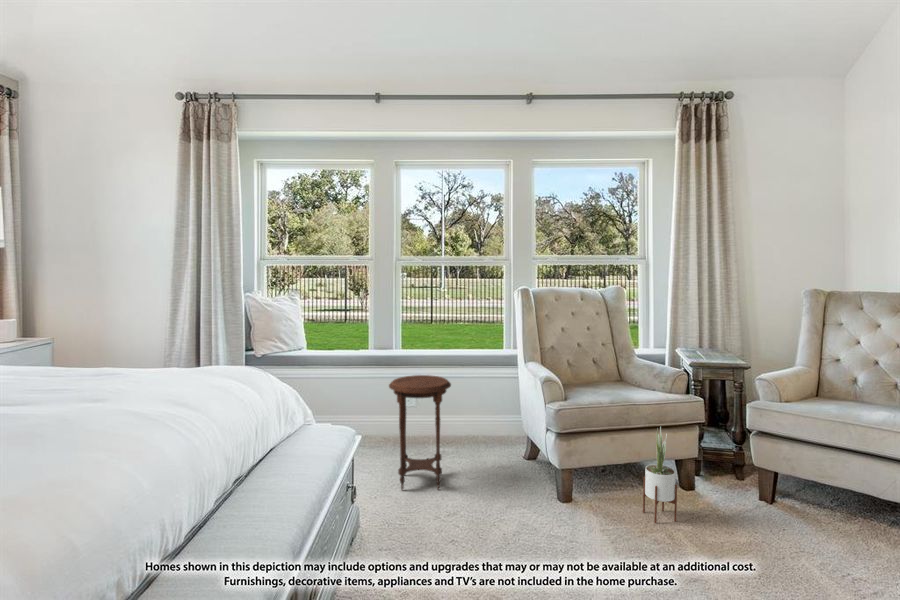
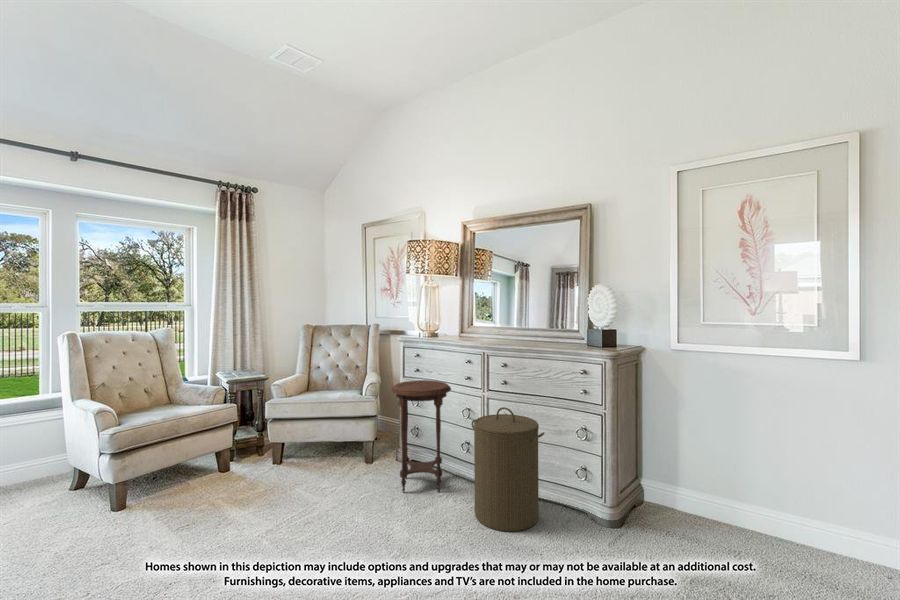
laundry hamper: none [472,406,547,531] -> present [471,407,545,531]
potted plant: present [643,428,677,523] -> none [639,427,673,524]

